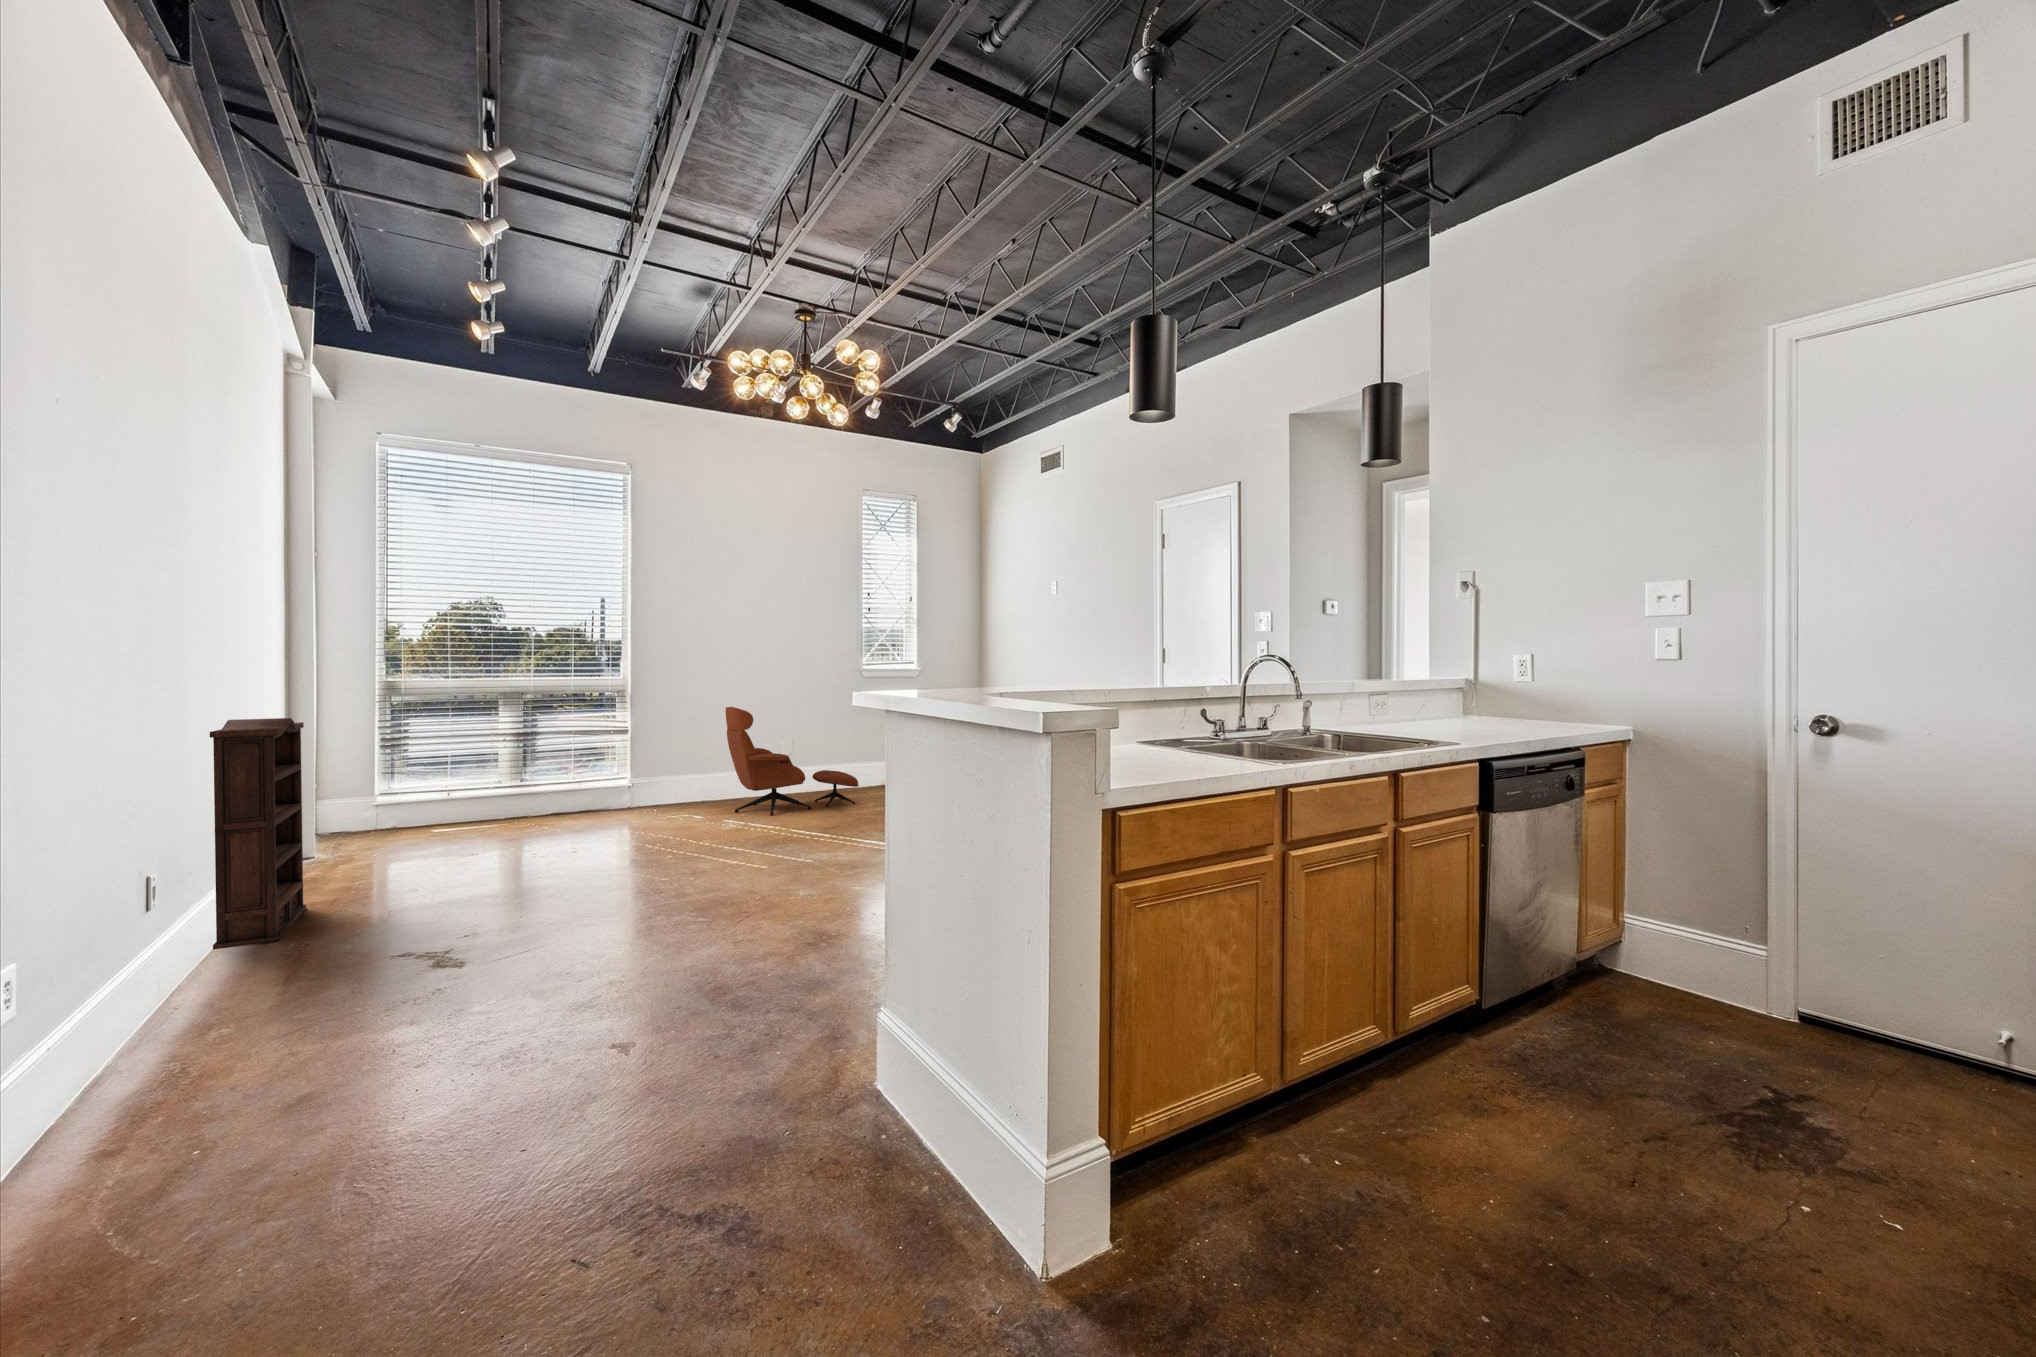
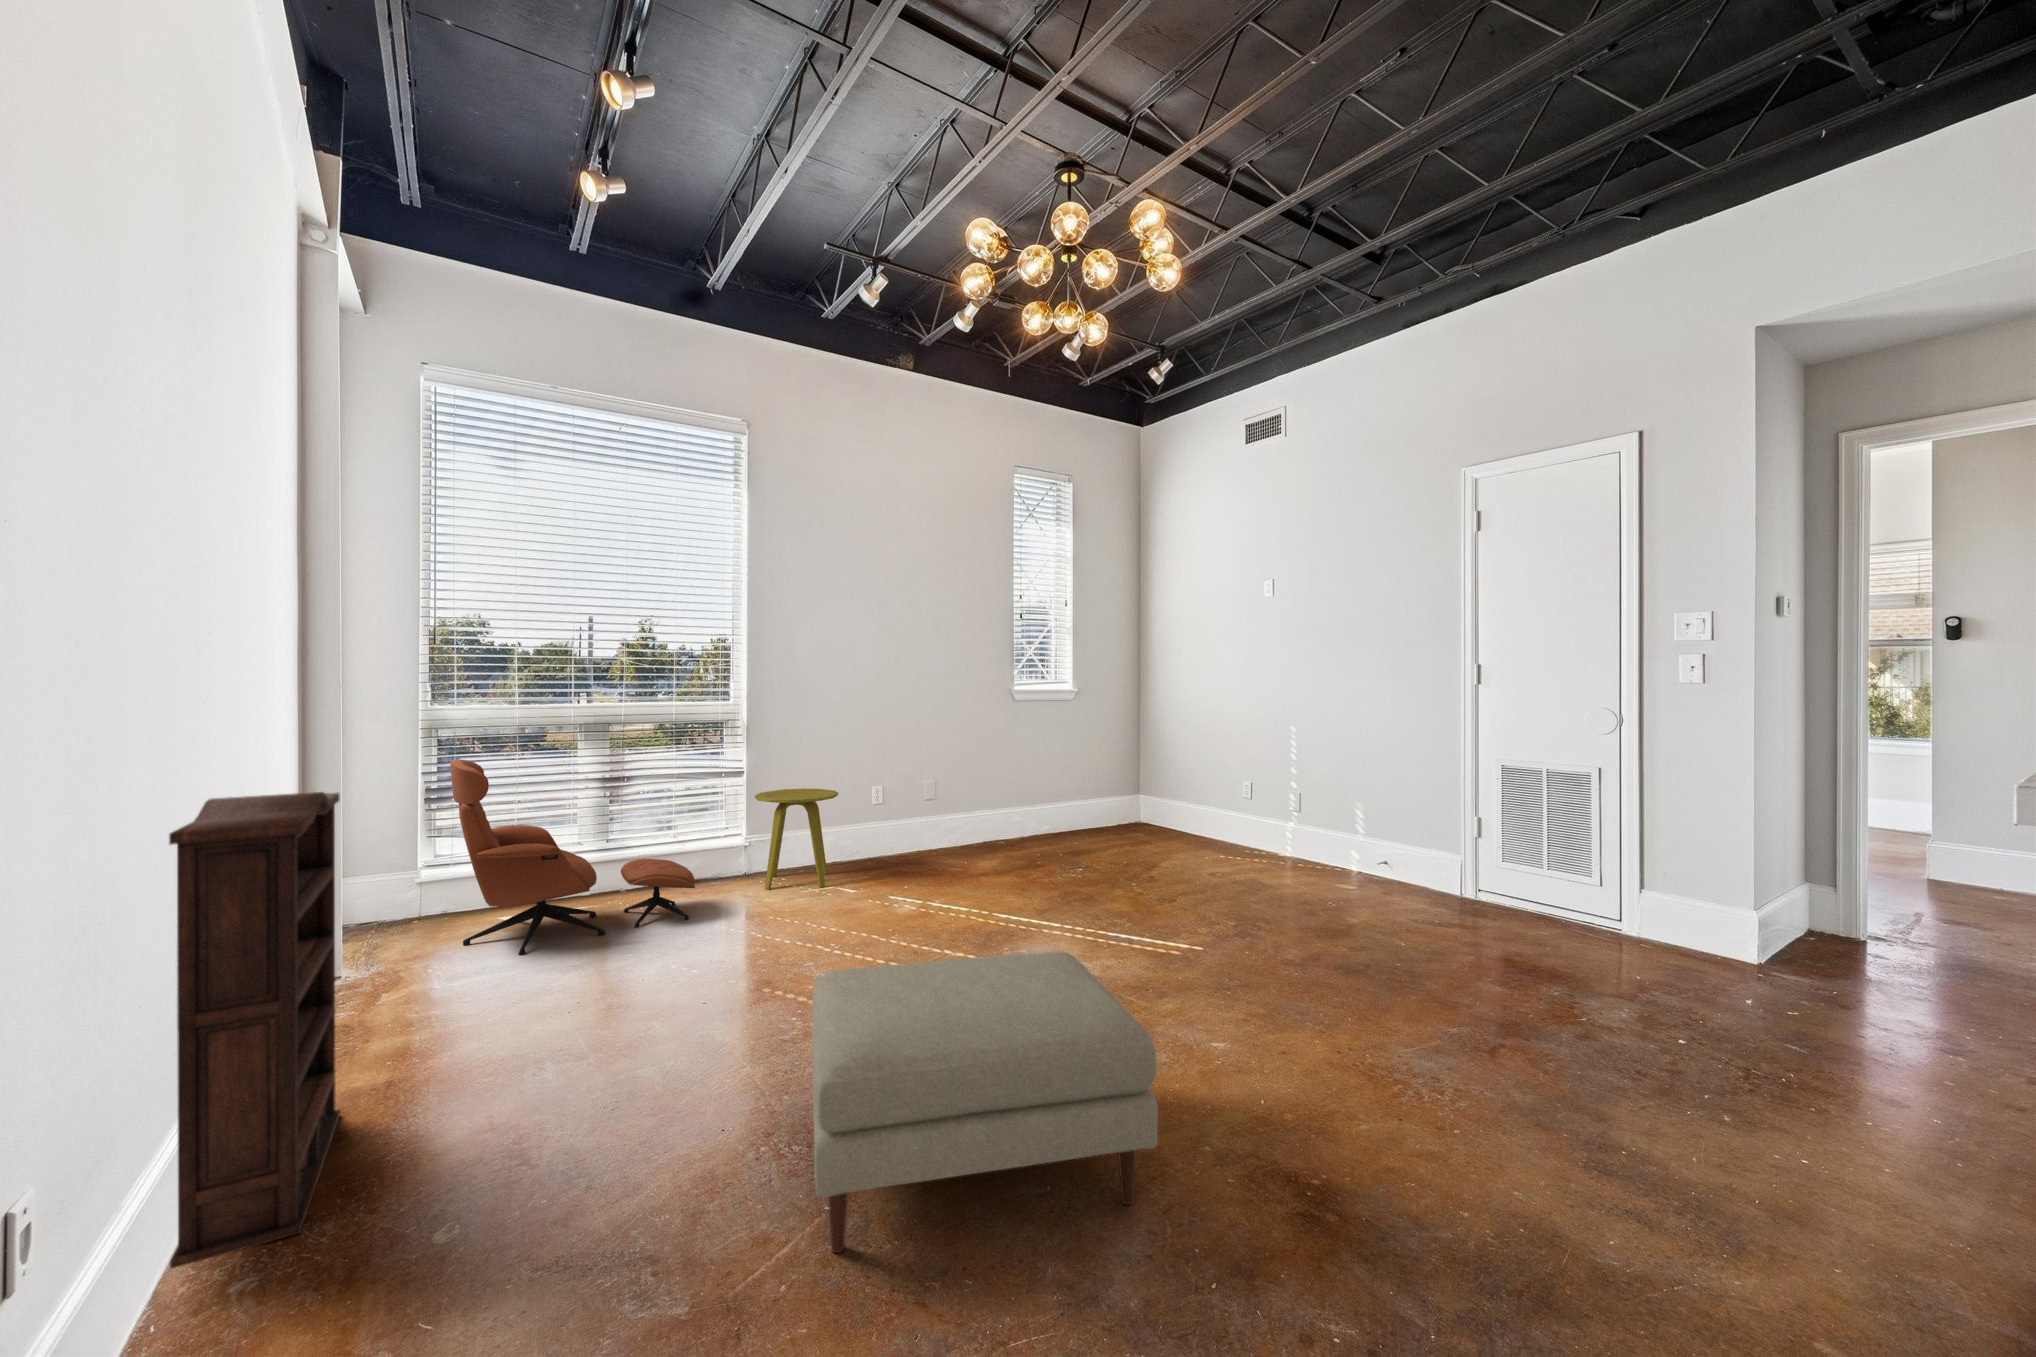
lounge chair: present [725,707,859,815] -> present [450,760,695,954]
side table: none [632,745,697,818] -> present [755,789,838,890]
ottoman: none [532,819,742,947] -> present [812,952,1158,1253]

